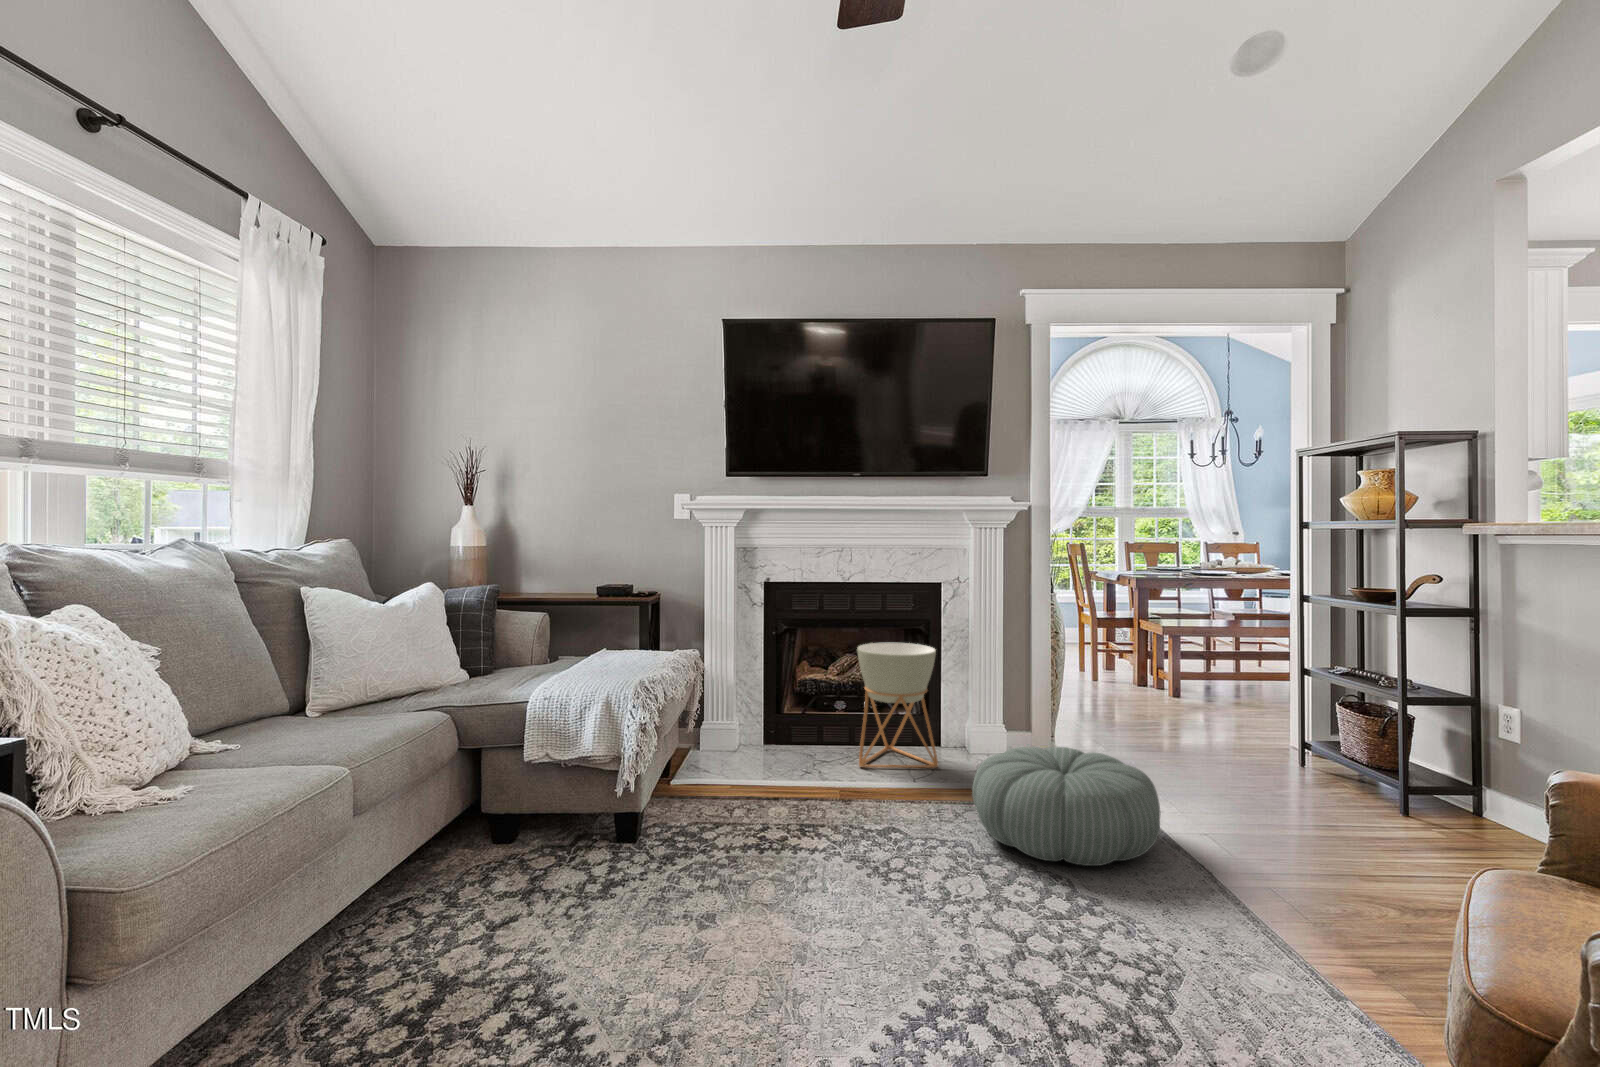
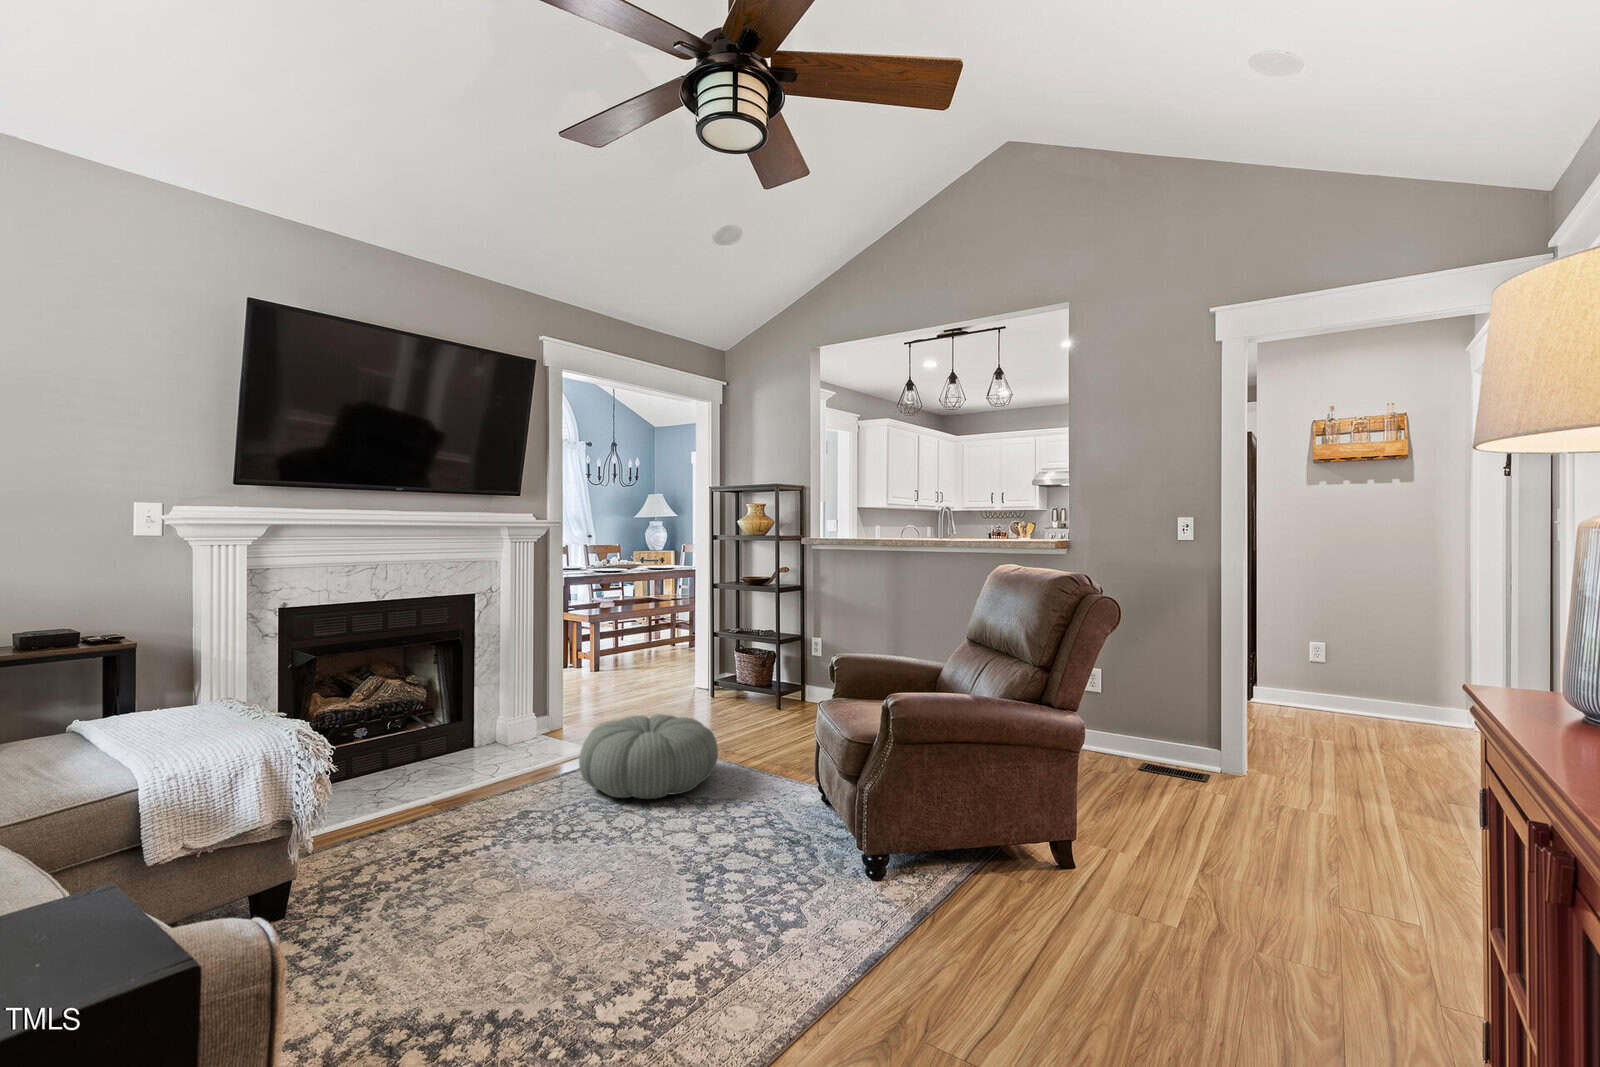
planter: present [857,643,938,768] -> none [411,656,499,783]

